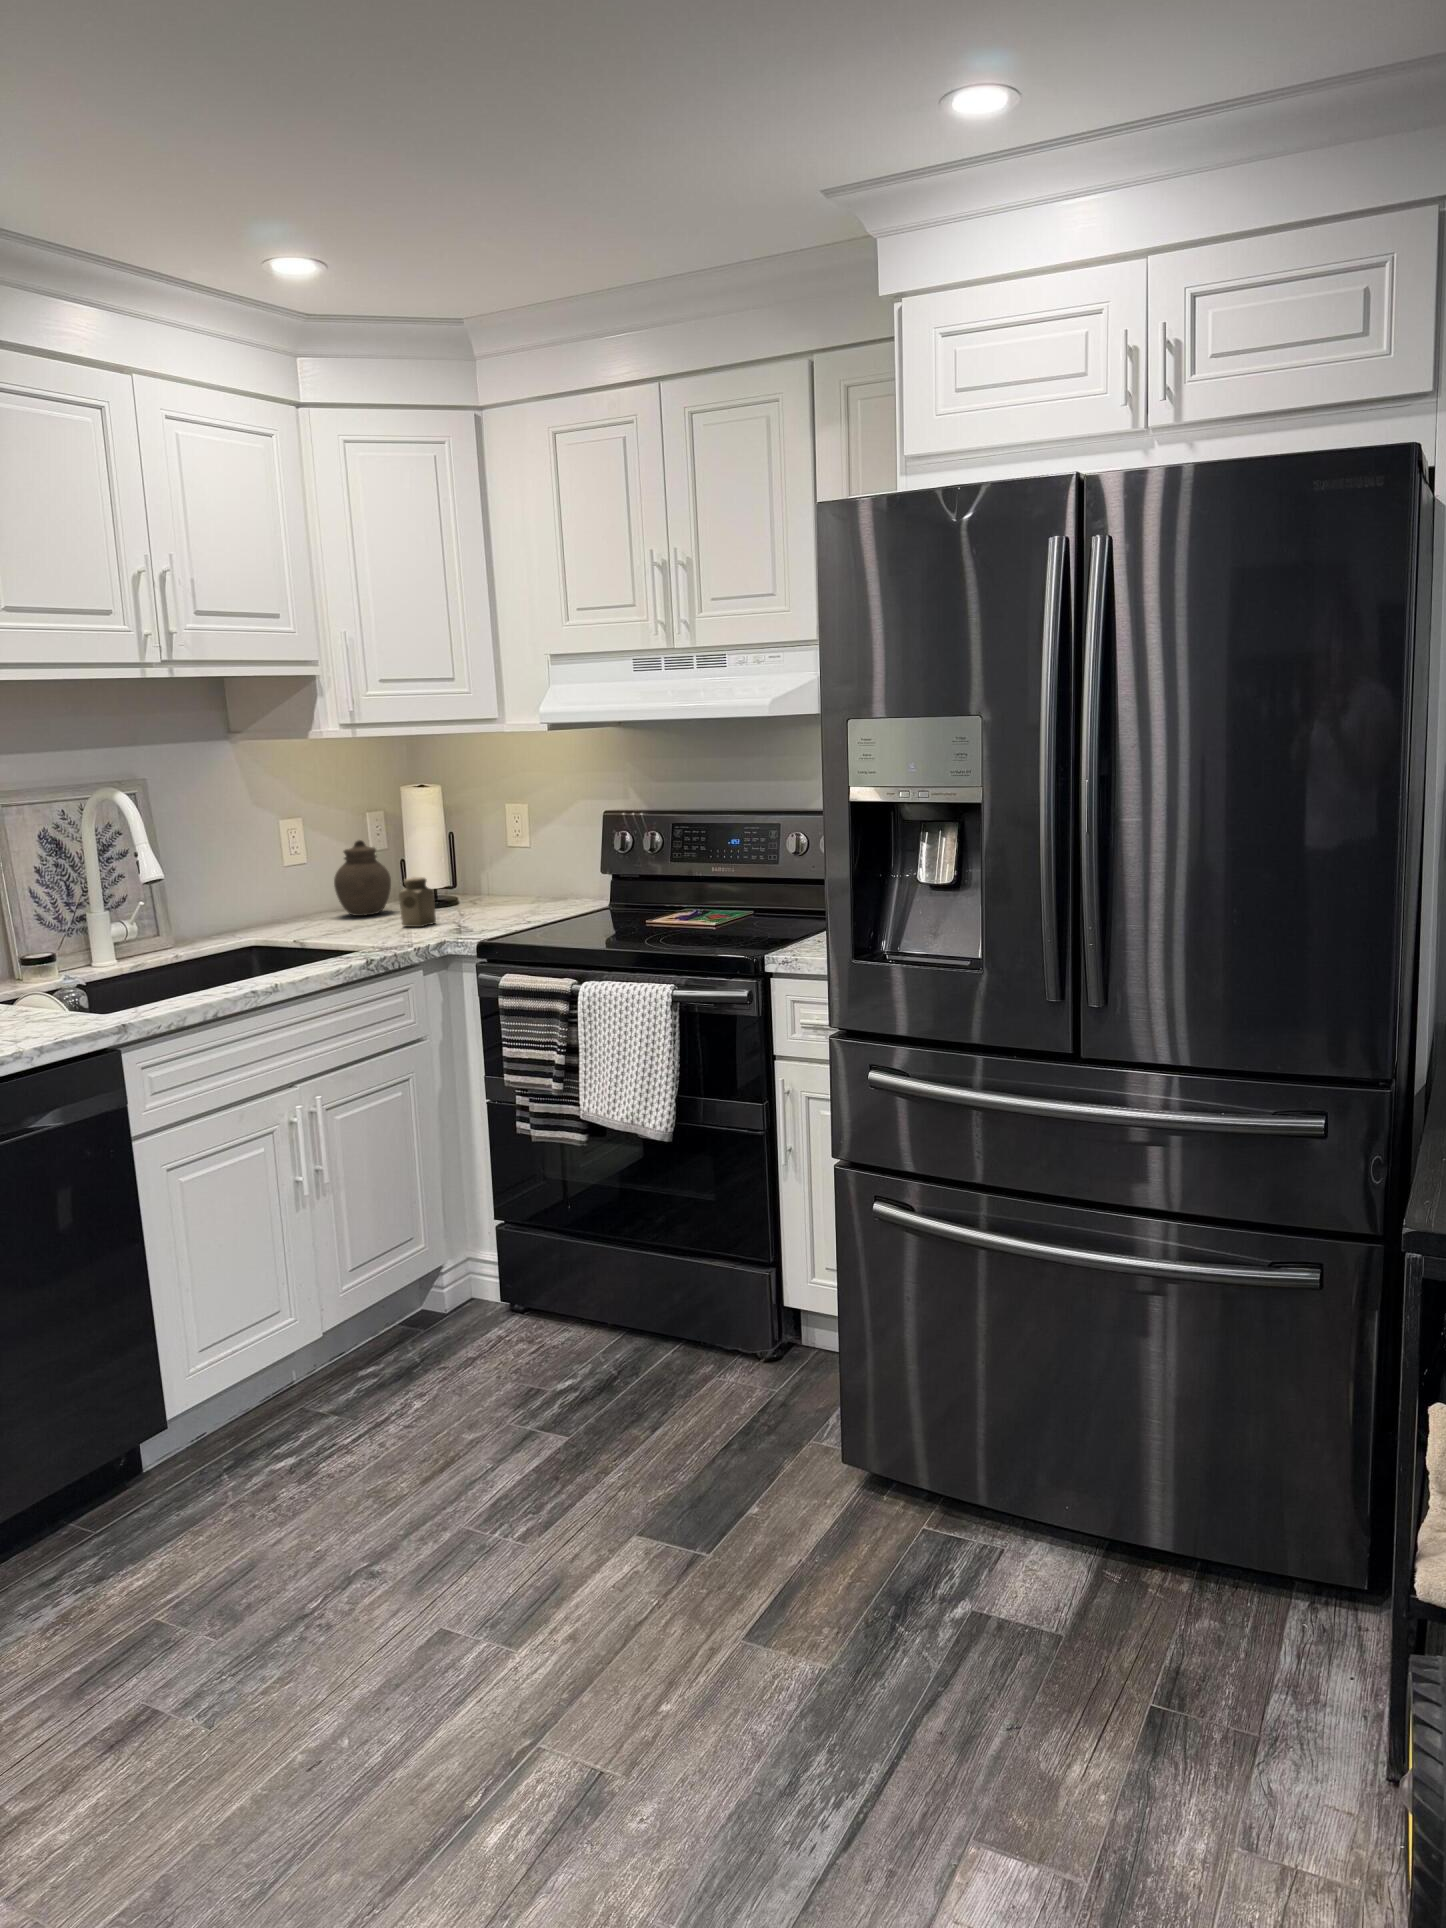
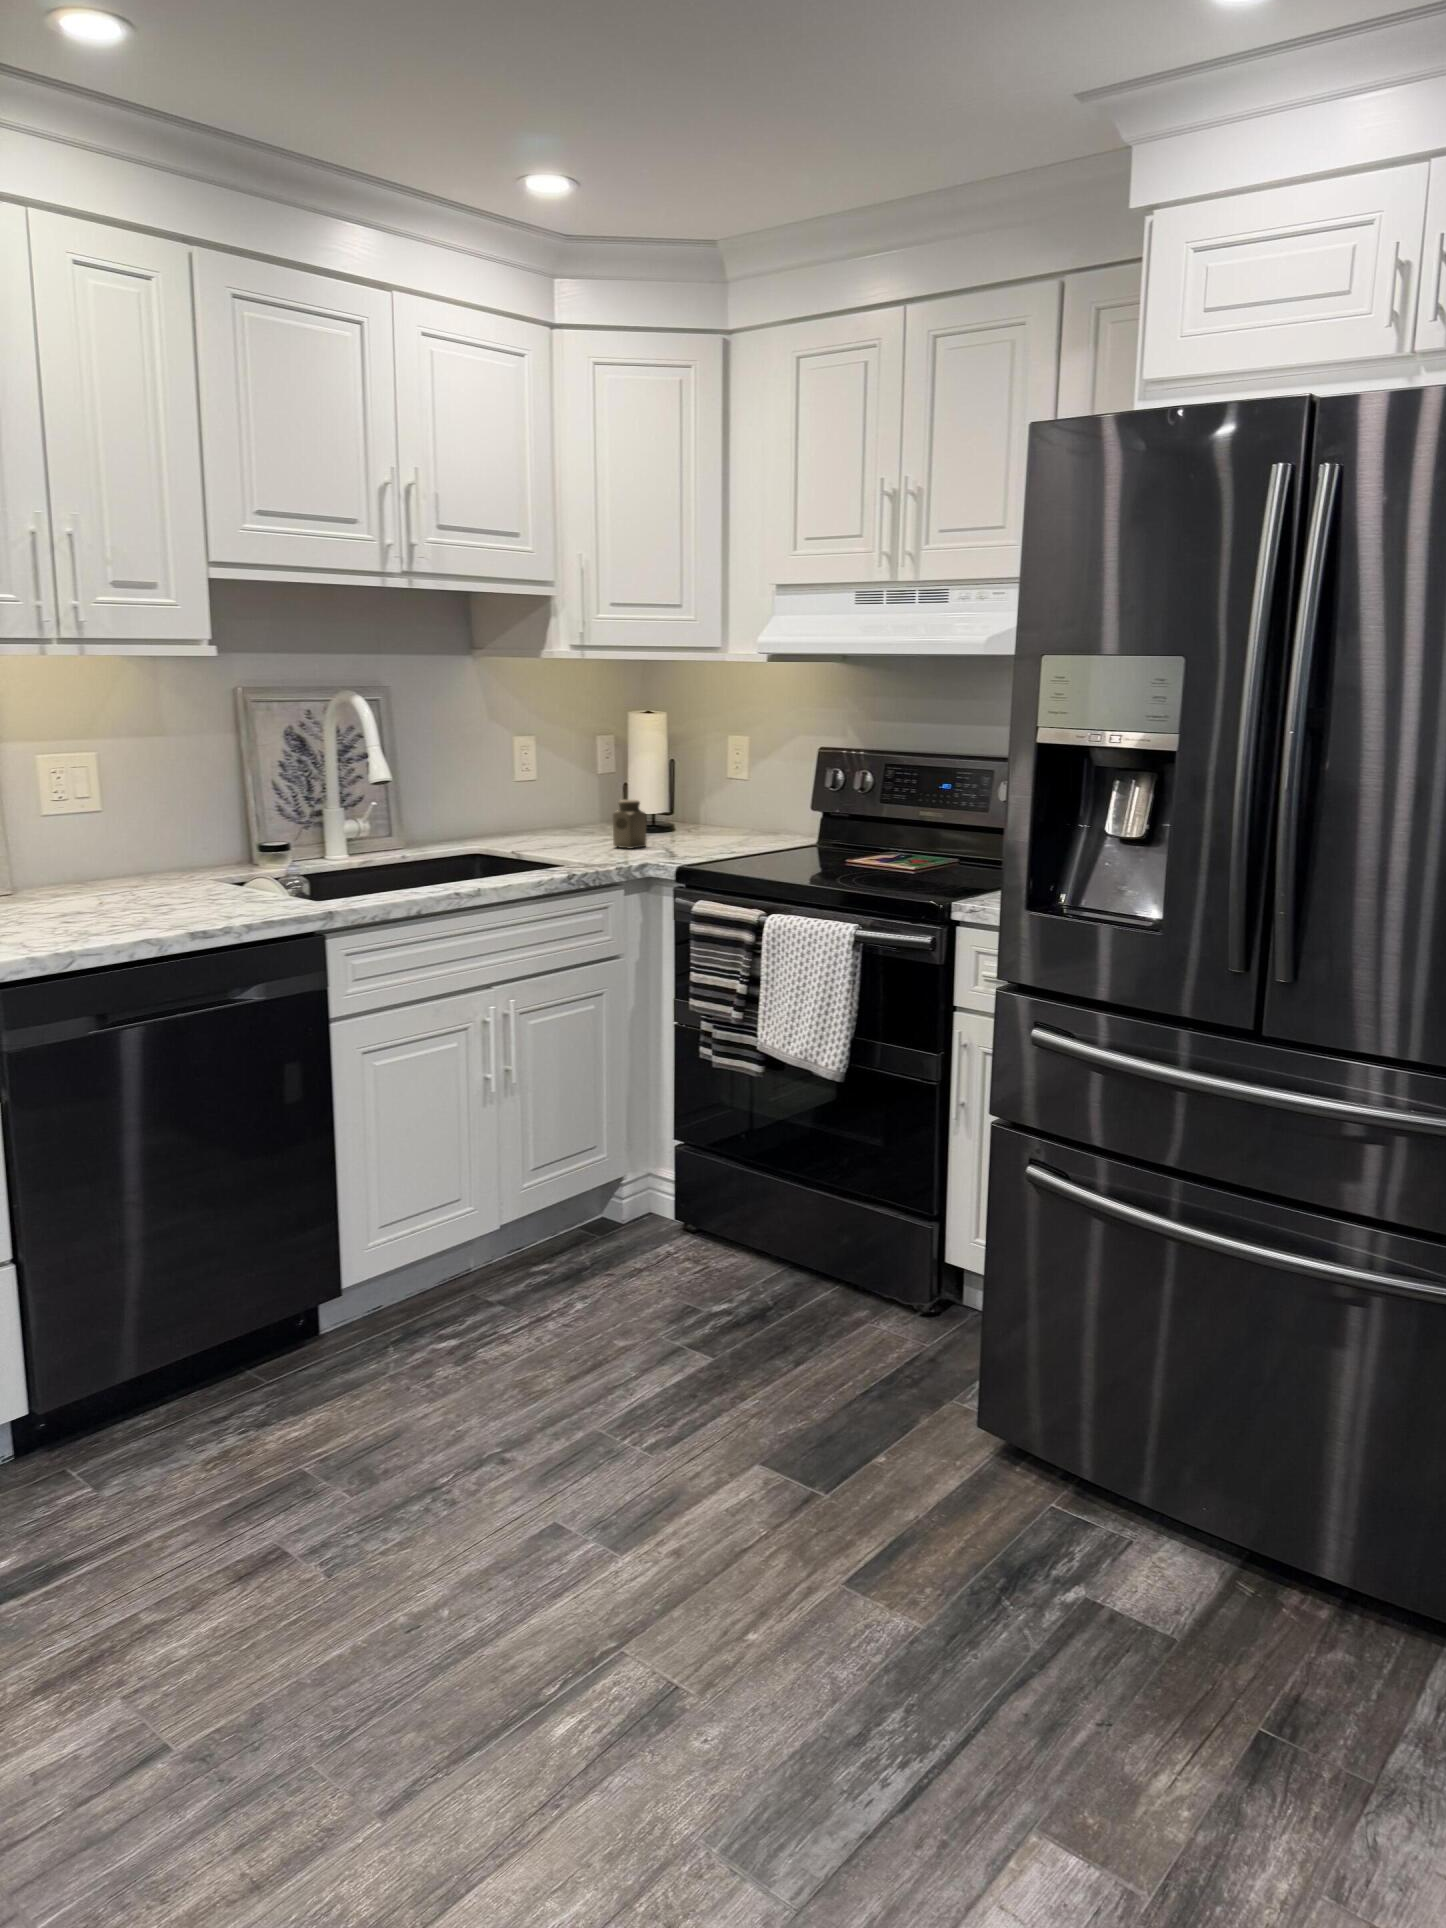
jar: present [334,840,391,916] -> none [558,760,611,834]

